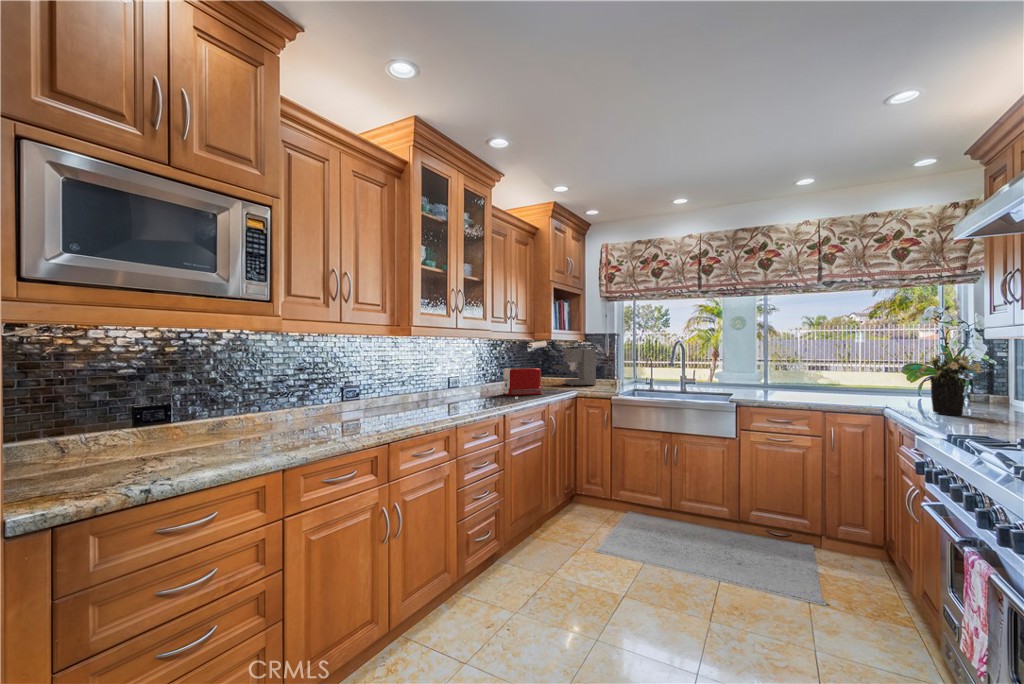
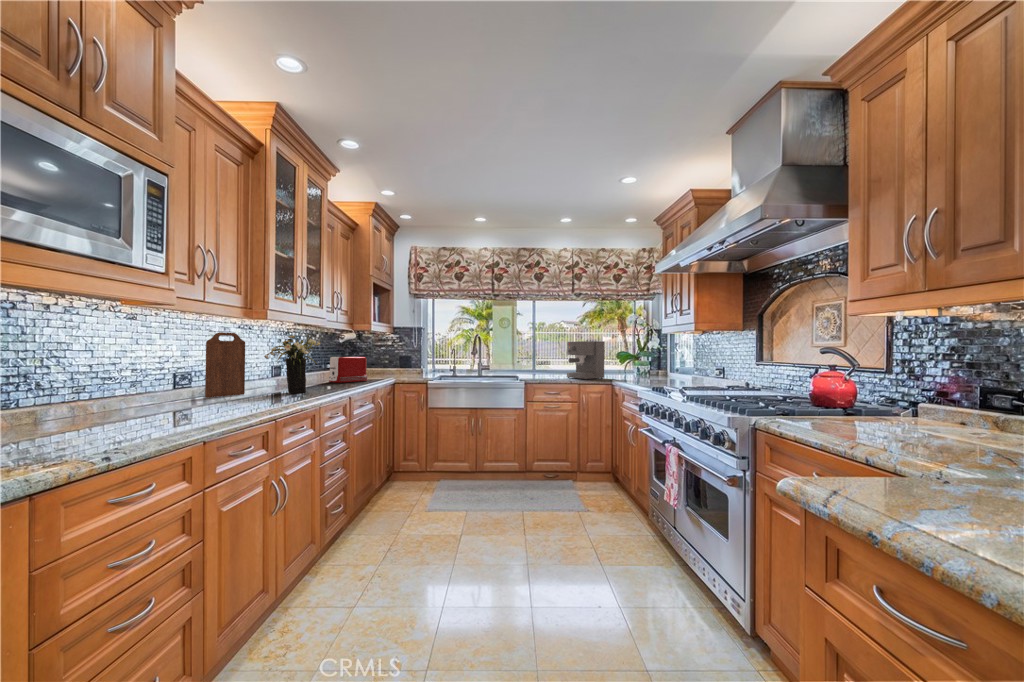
coffee maker: present [554,348,596,386] -> present [567,341,604,380]
cutting board: none [369,349,405,410] -> present [205,332,245,398]
flower arrangement: present [915,351,988,415] -> present [264,334,321,393]

